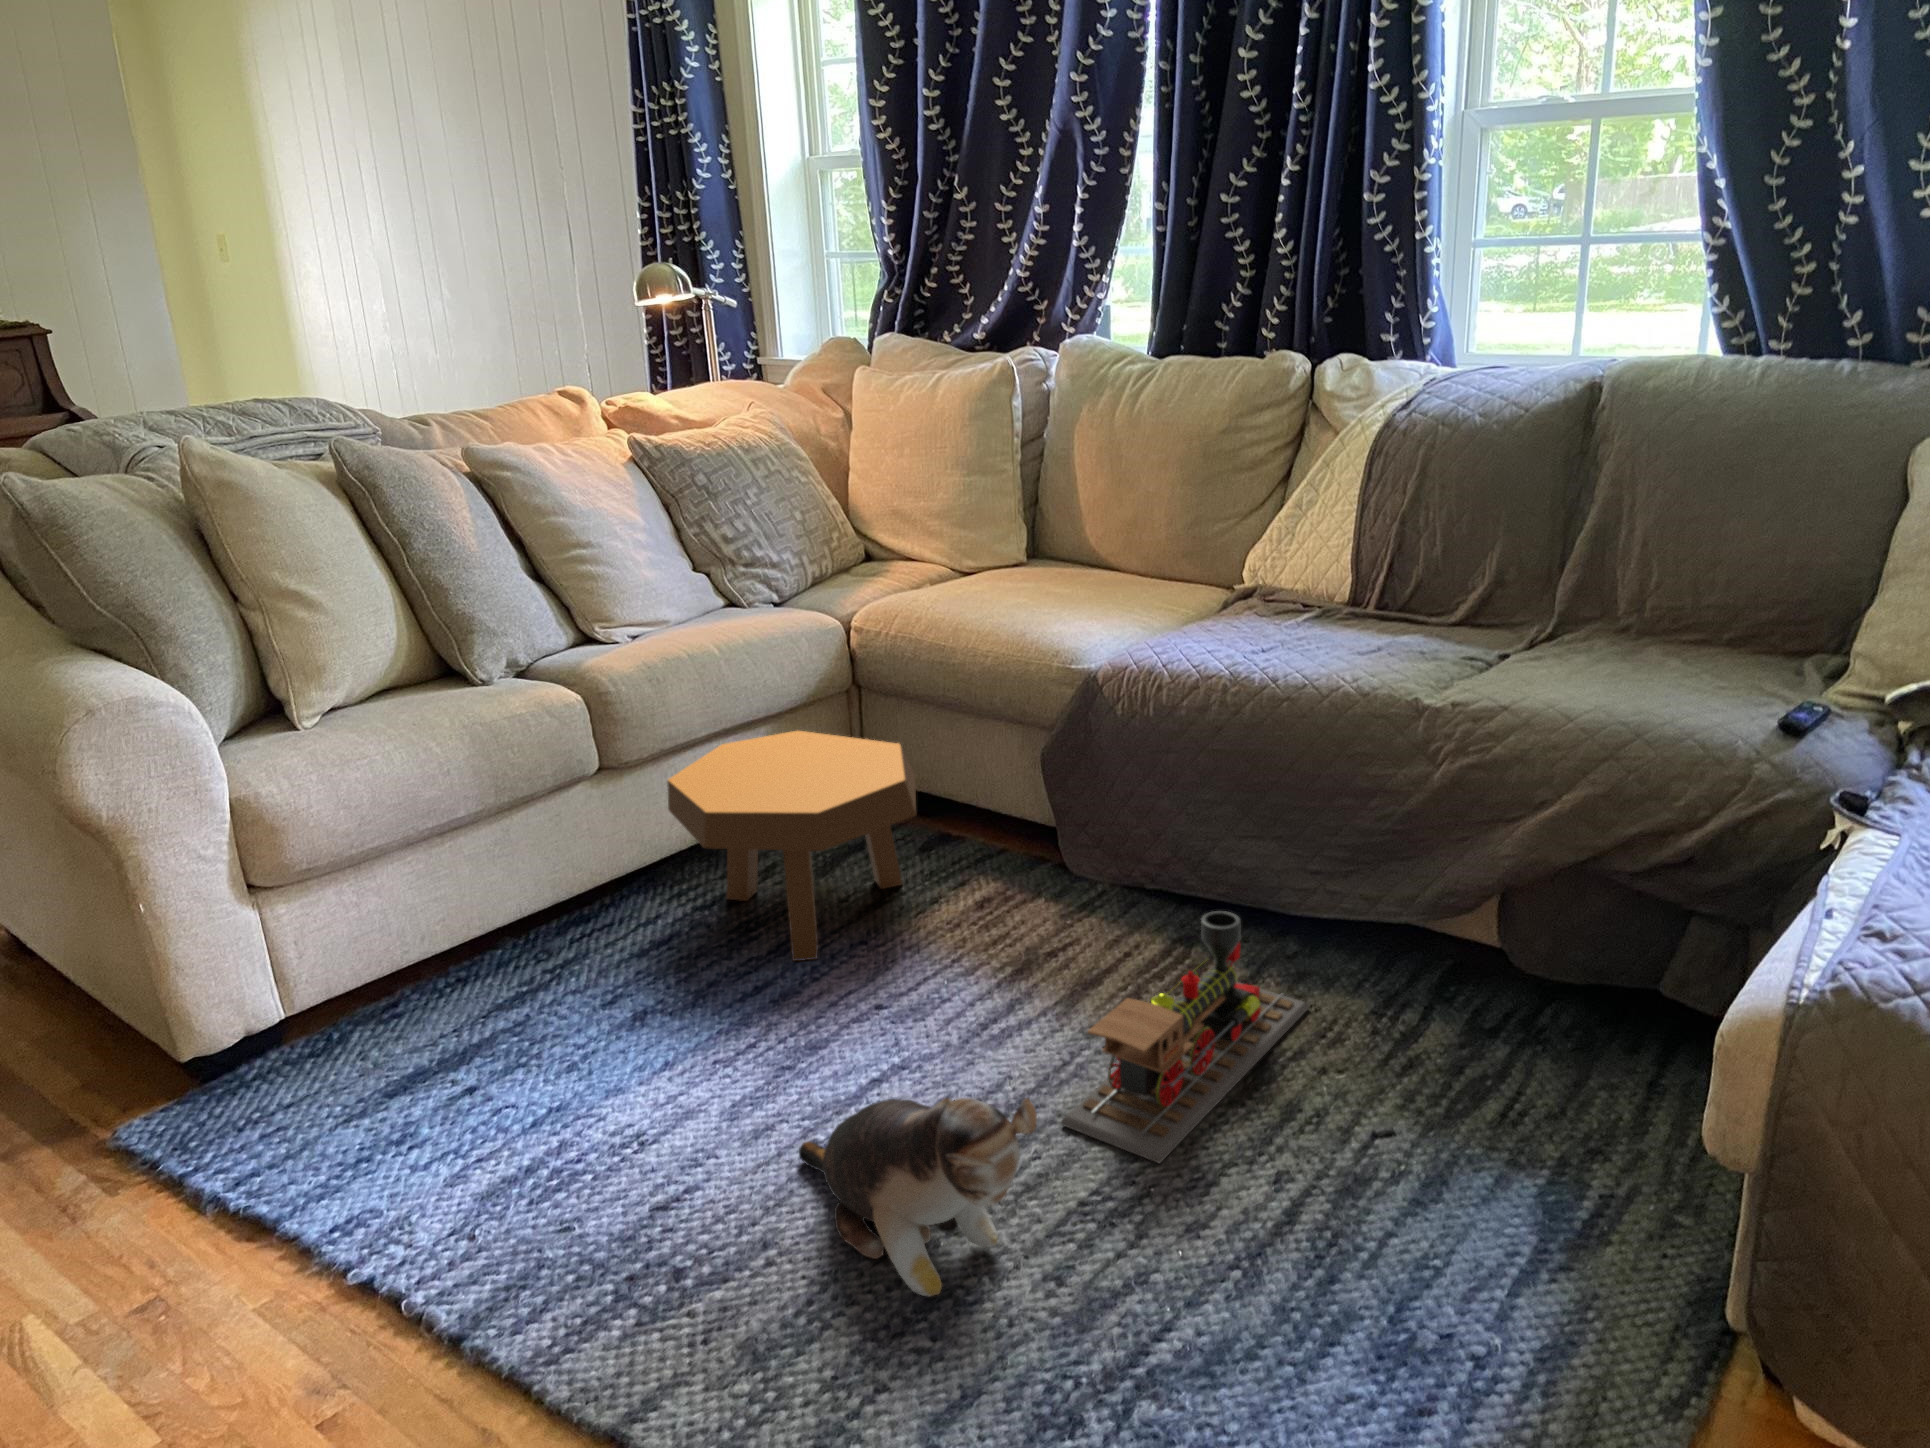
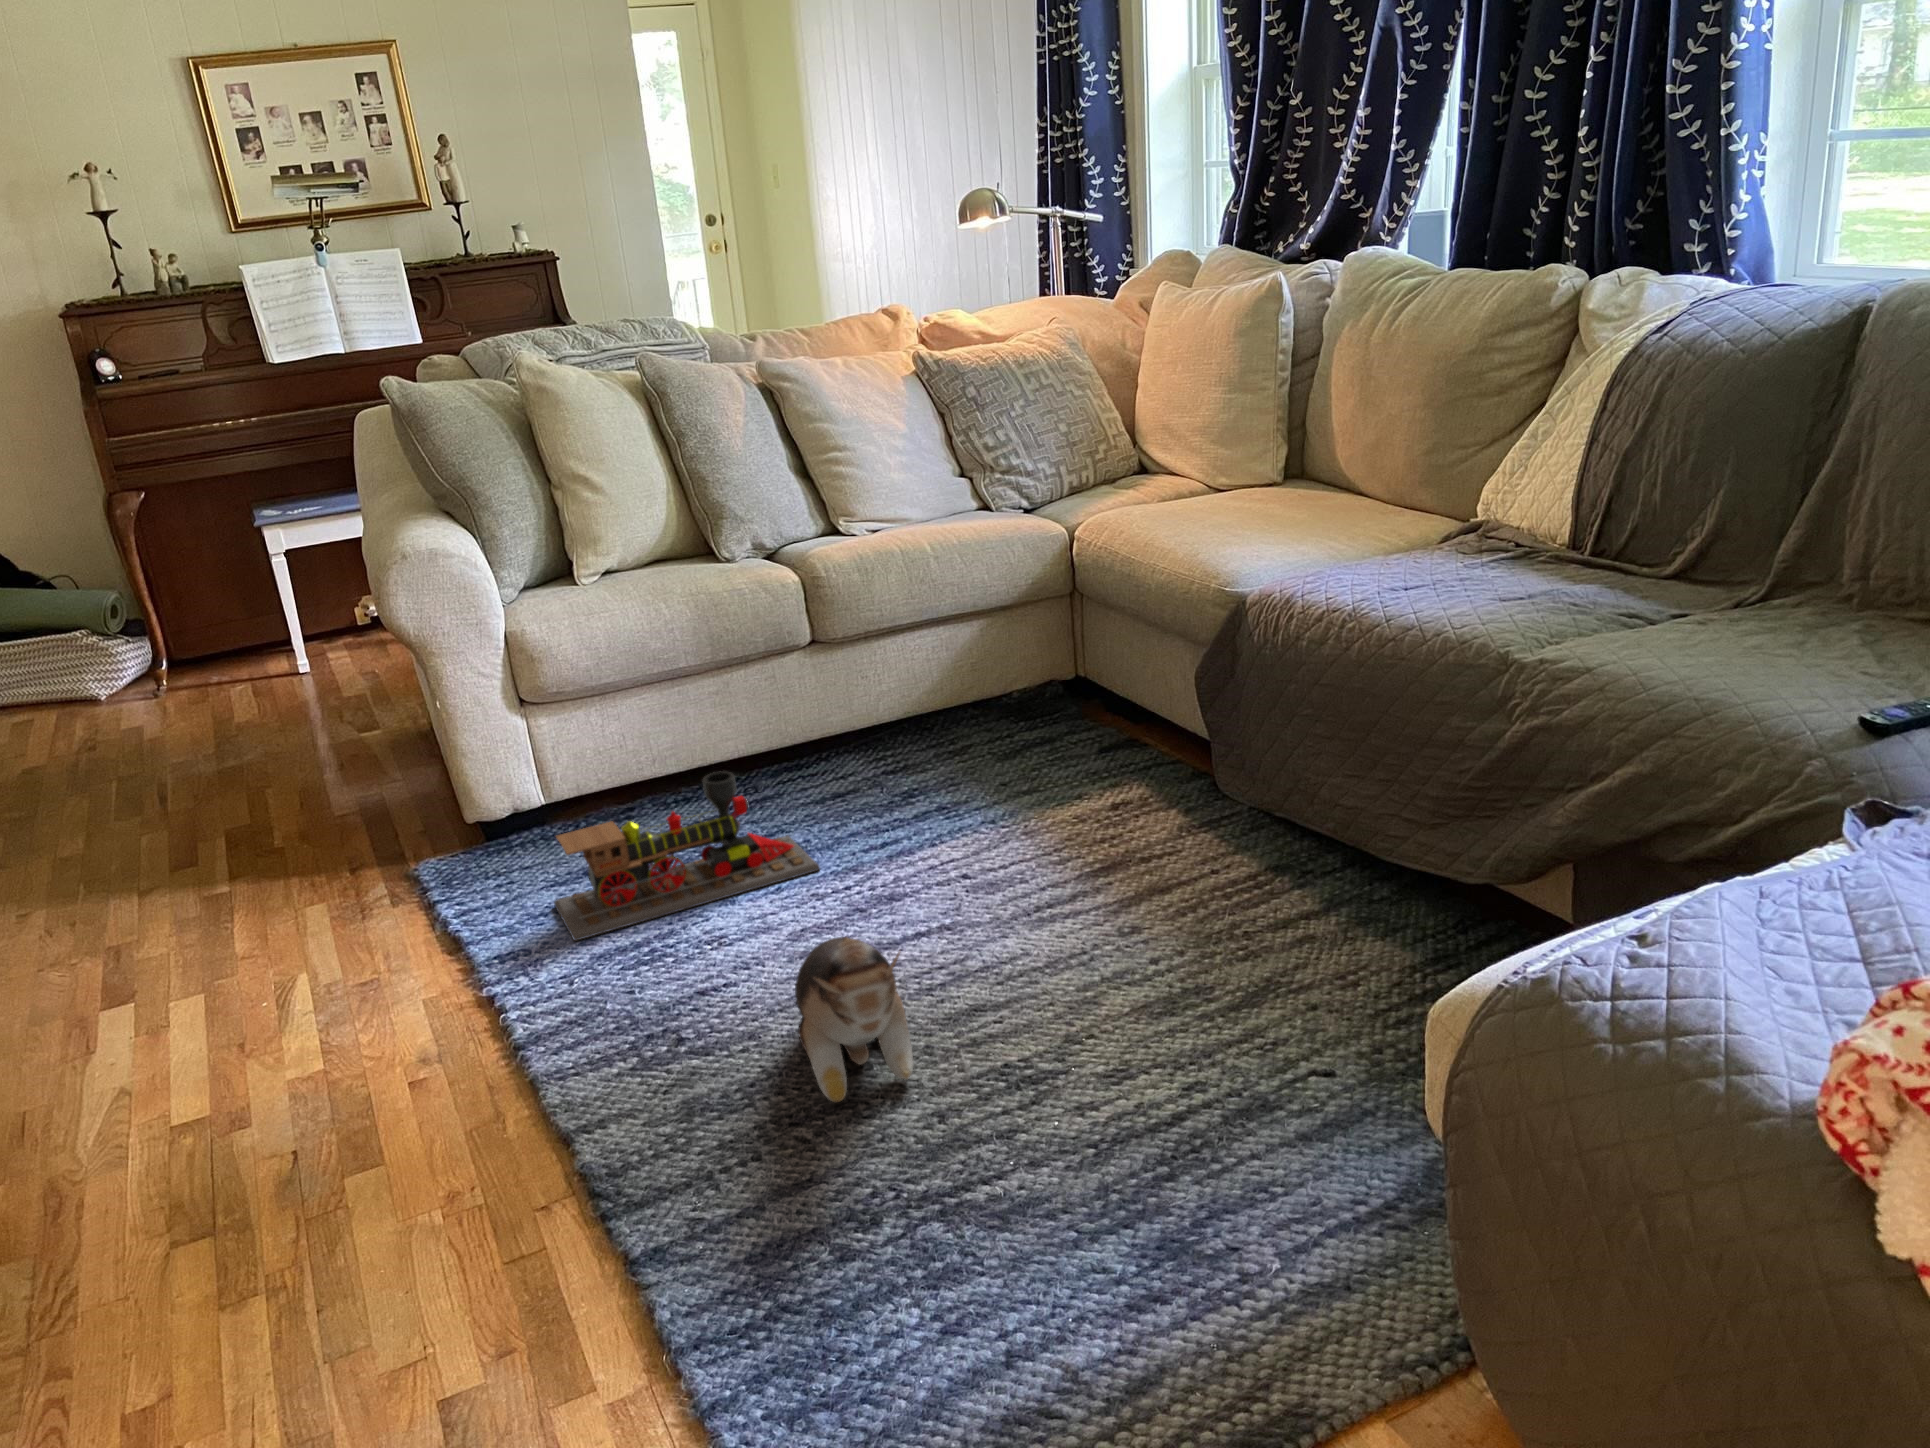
footstool: present [667,731,916,961] -> none [860,629,1084,832]
toy train: present [1061,911,1309,1163] -> present [554,771,820,941]

